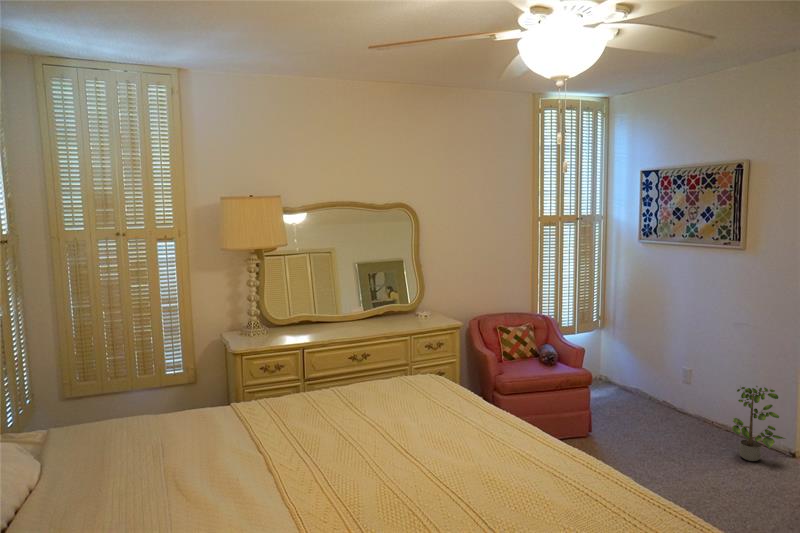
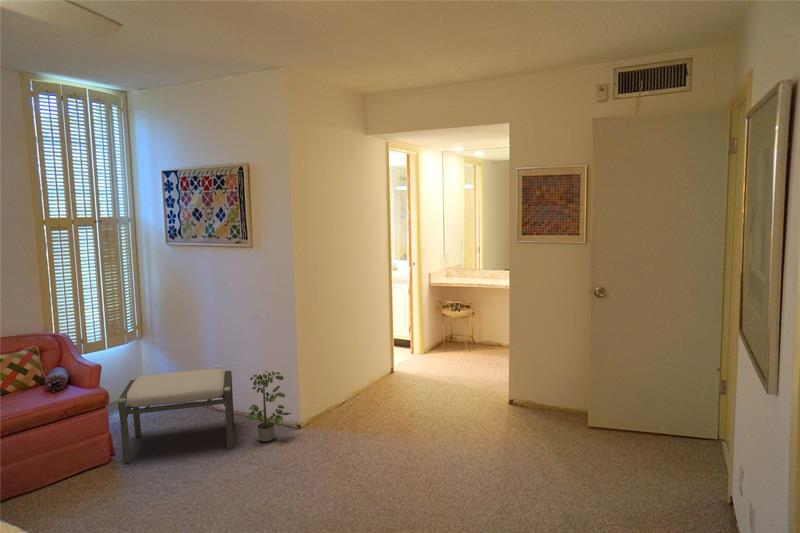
ottoman: none [602,365,715,457] -> present [118,369,234,463]

